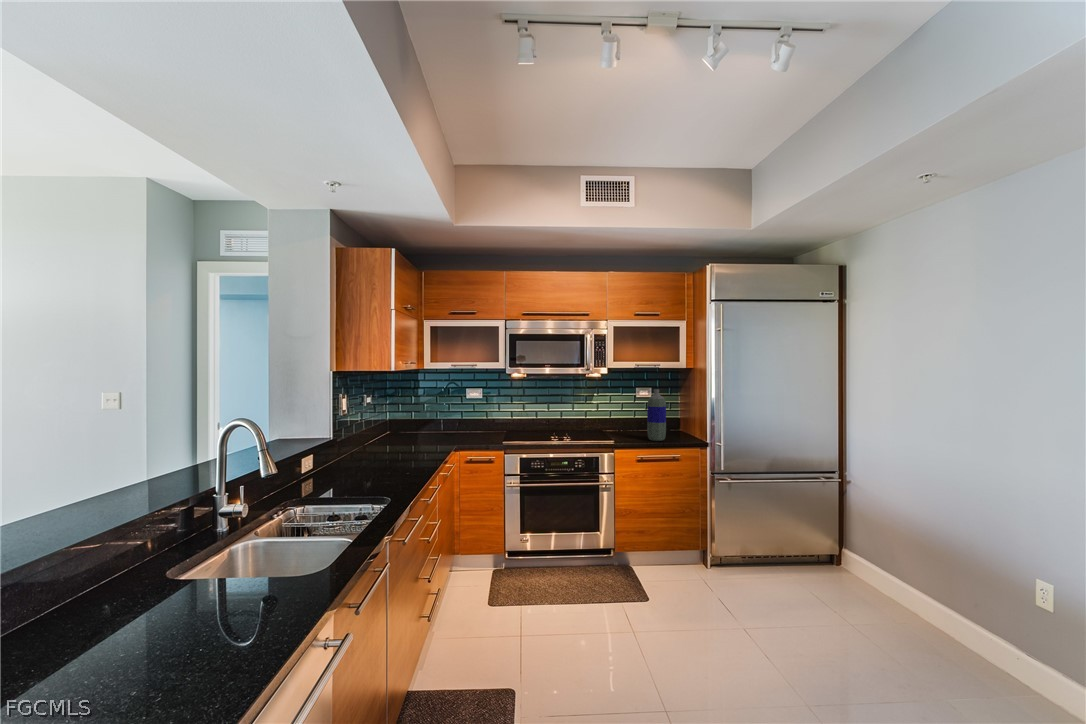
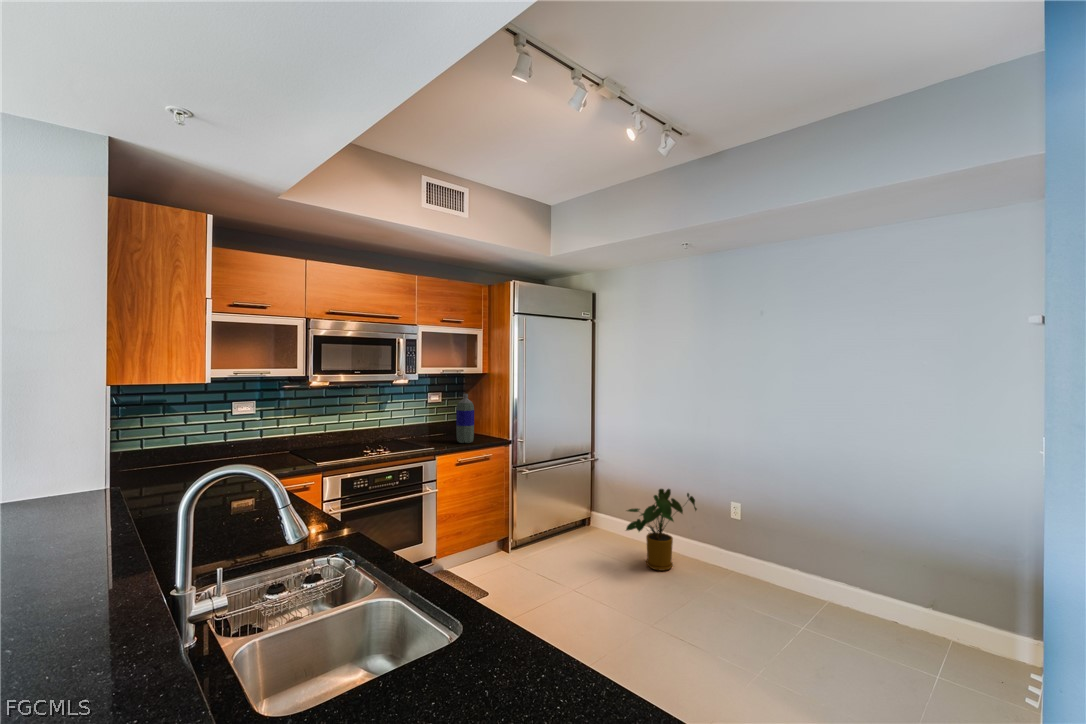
house plant: none [841,537,976,654] -> present [626,489,697,571]

